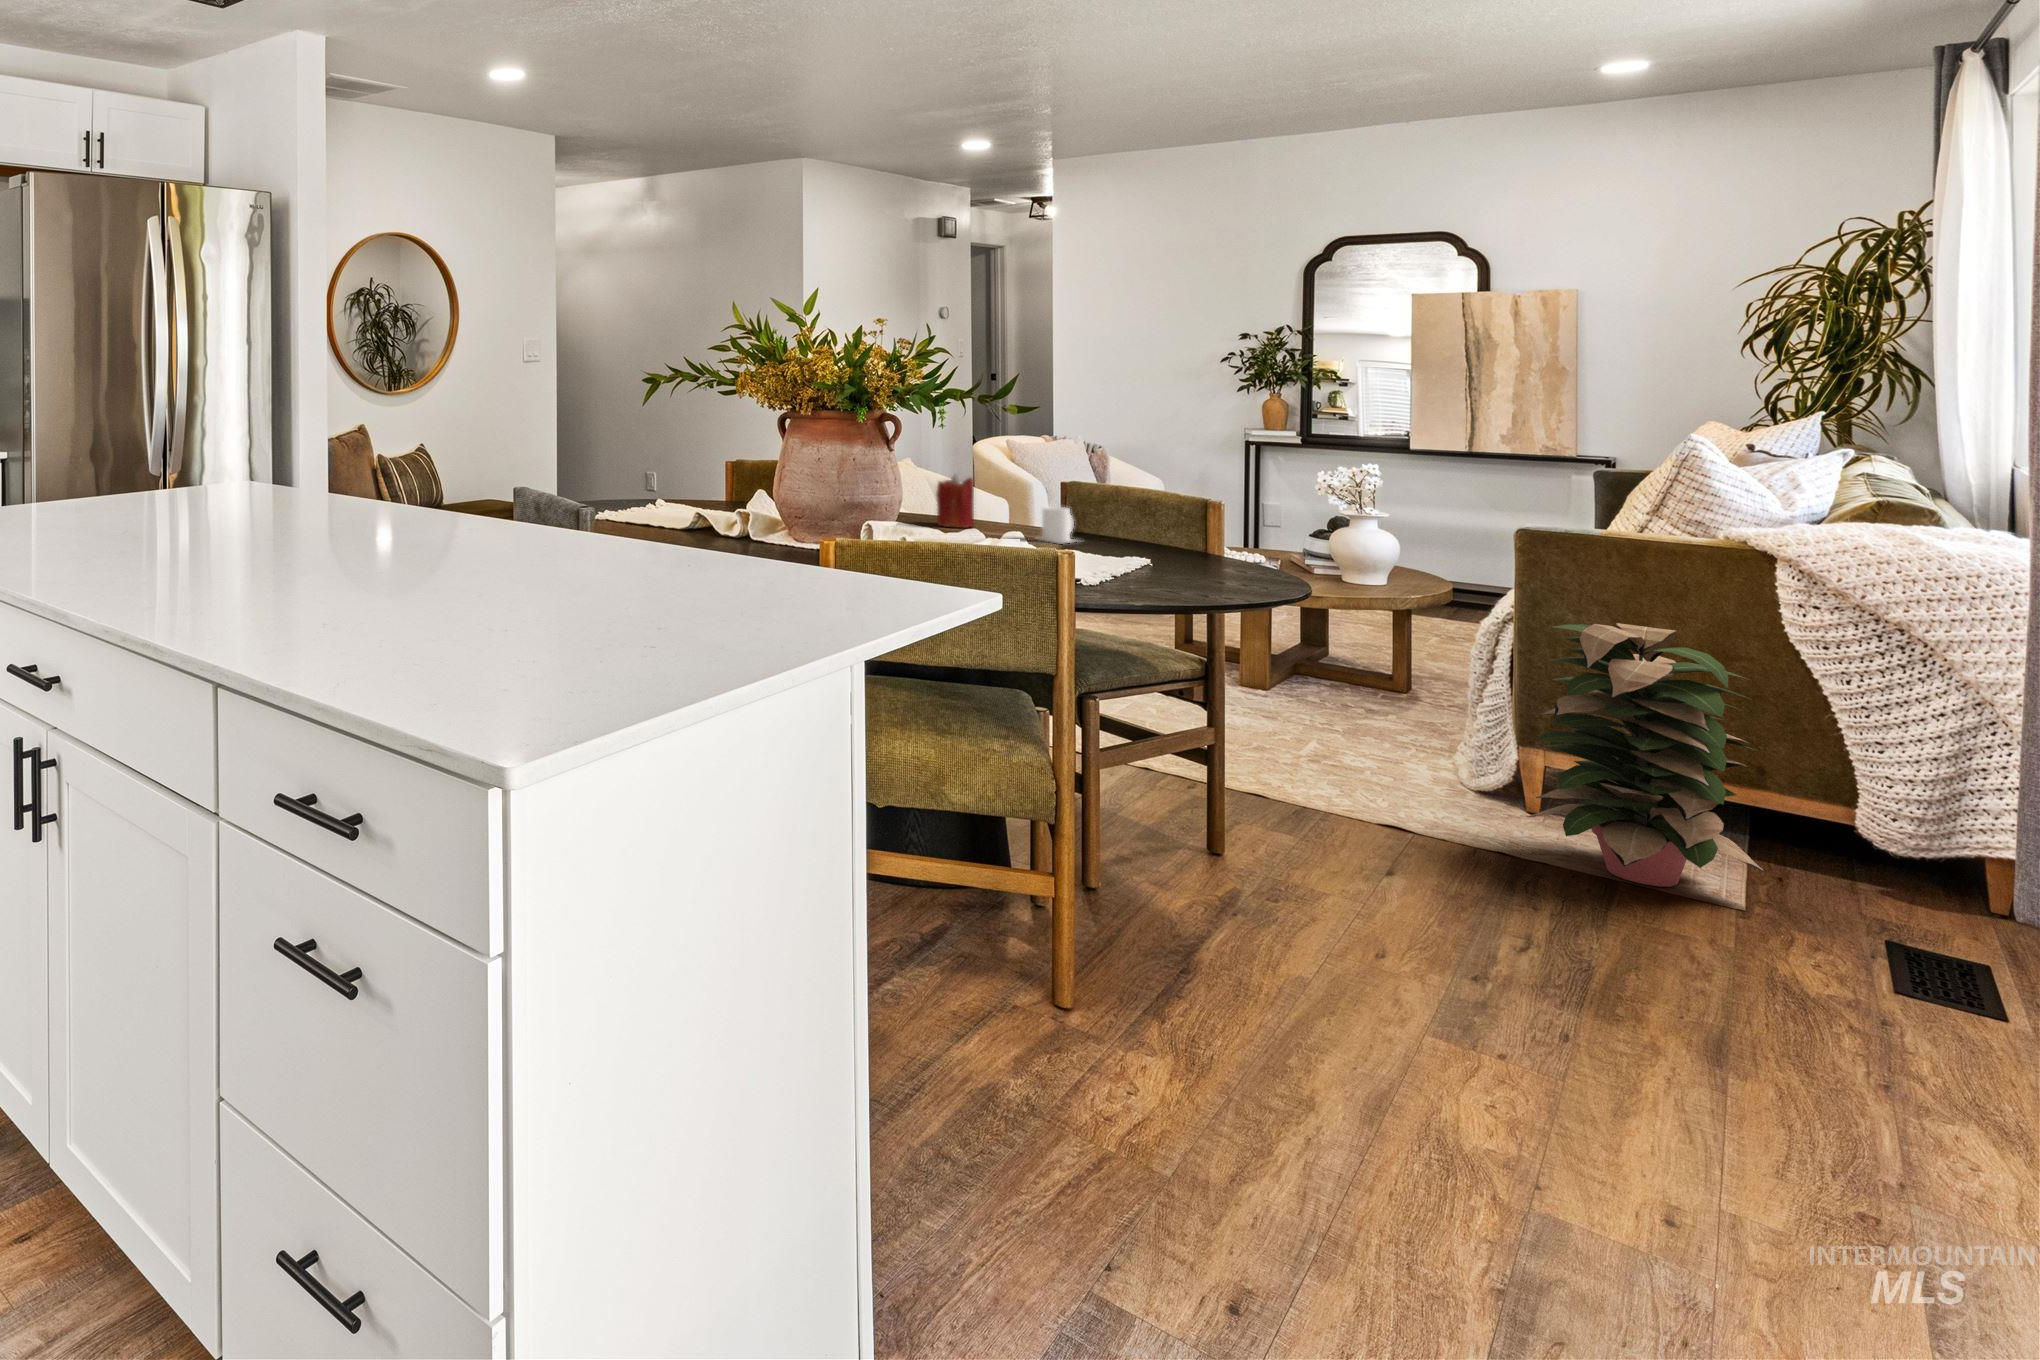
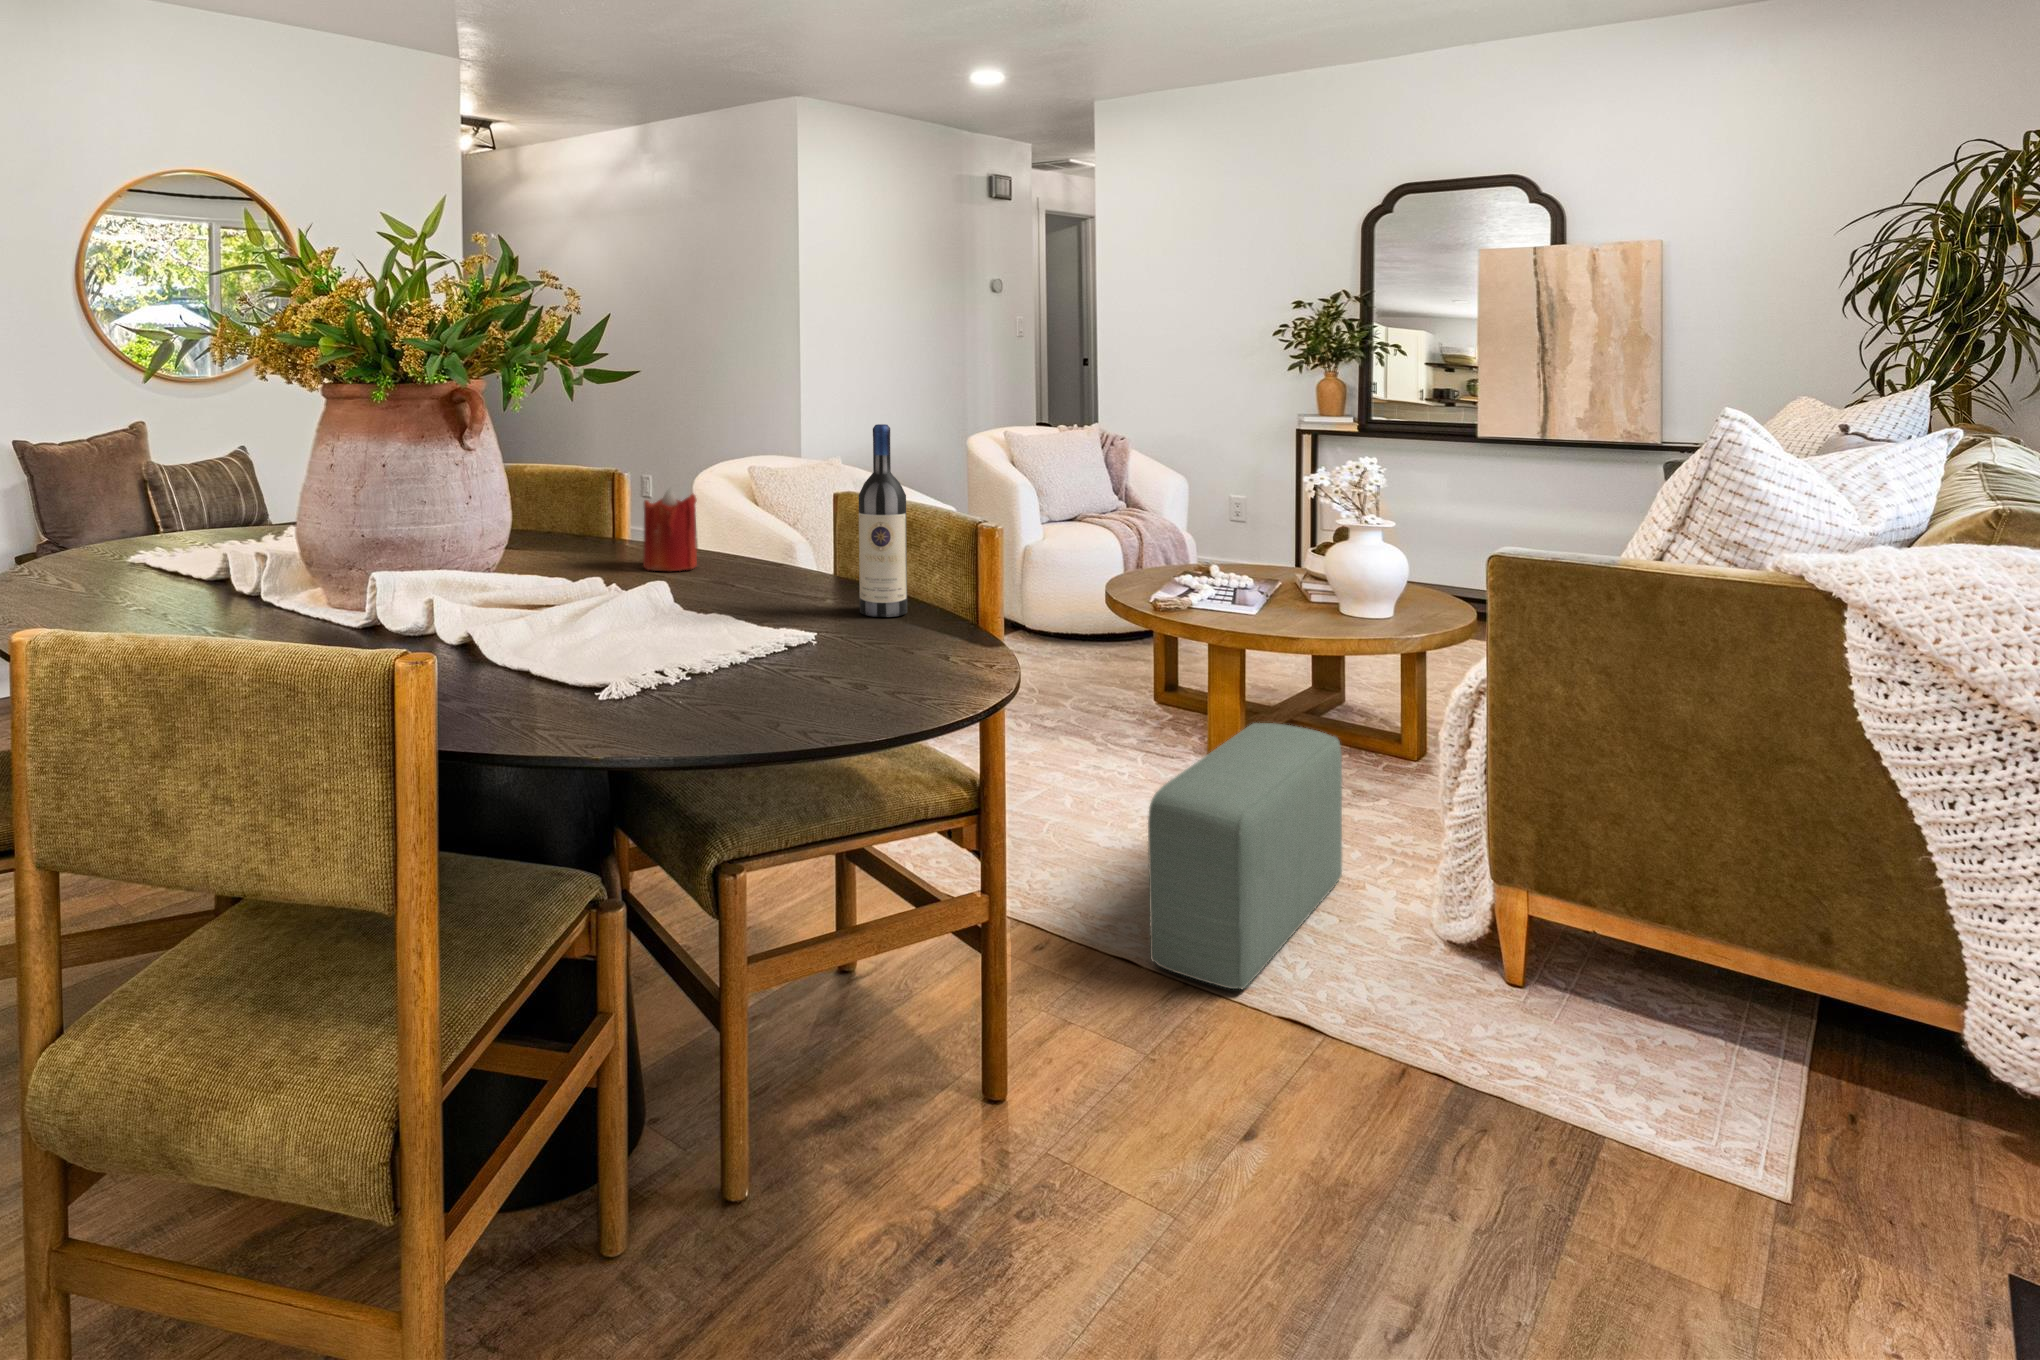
wine bottle: none [1127,435,1160,554] -> present [859,424,907,617]
mug: present [1038,506,1076,544] -> none [739,538,821,600]
decorative plant: present [1527,623,1765,887] -> none [1482,709,1824,1145]
pouf: none [1275,649,1387,810] -> present [1148,723,1342,989]

